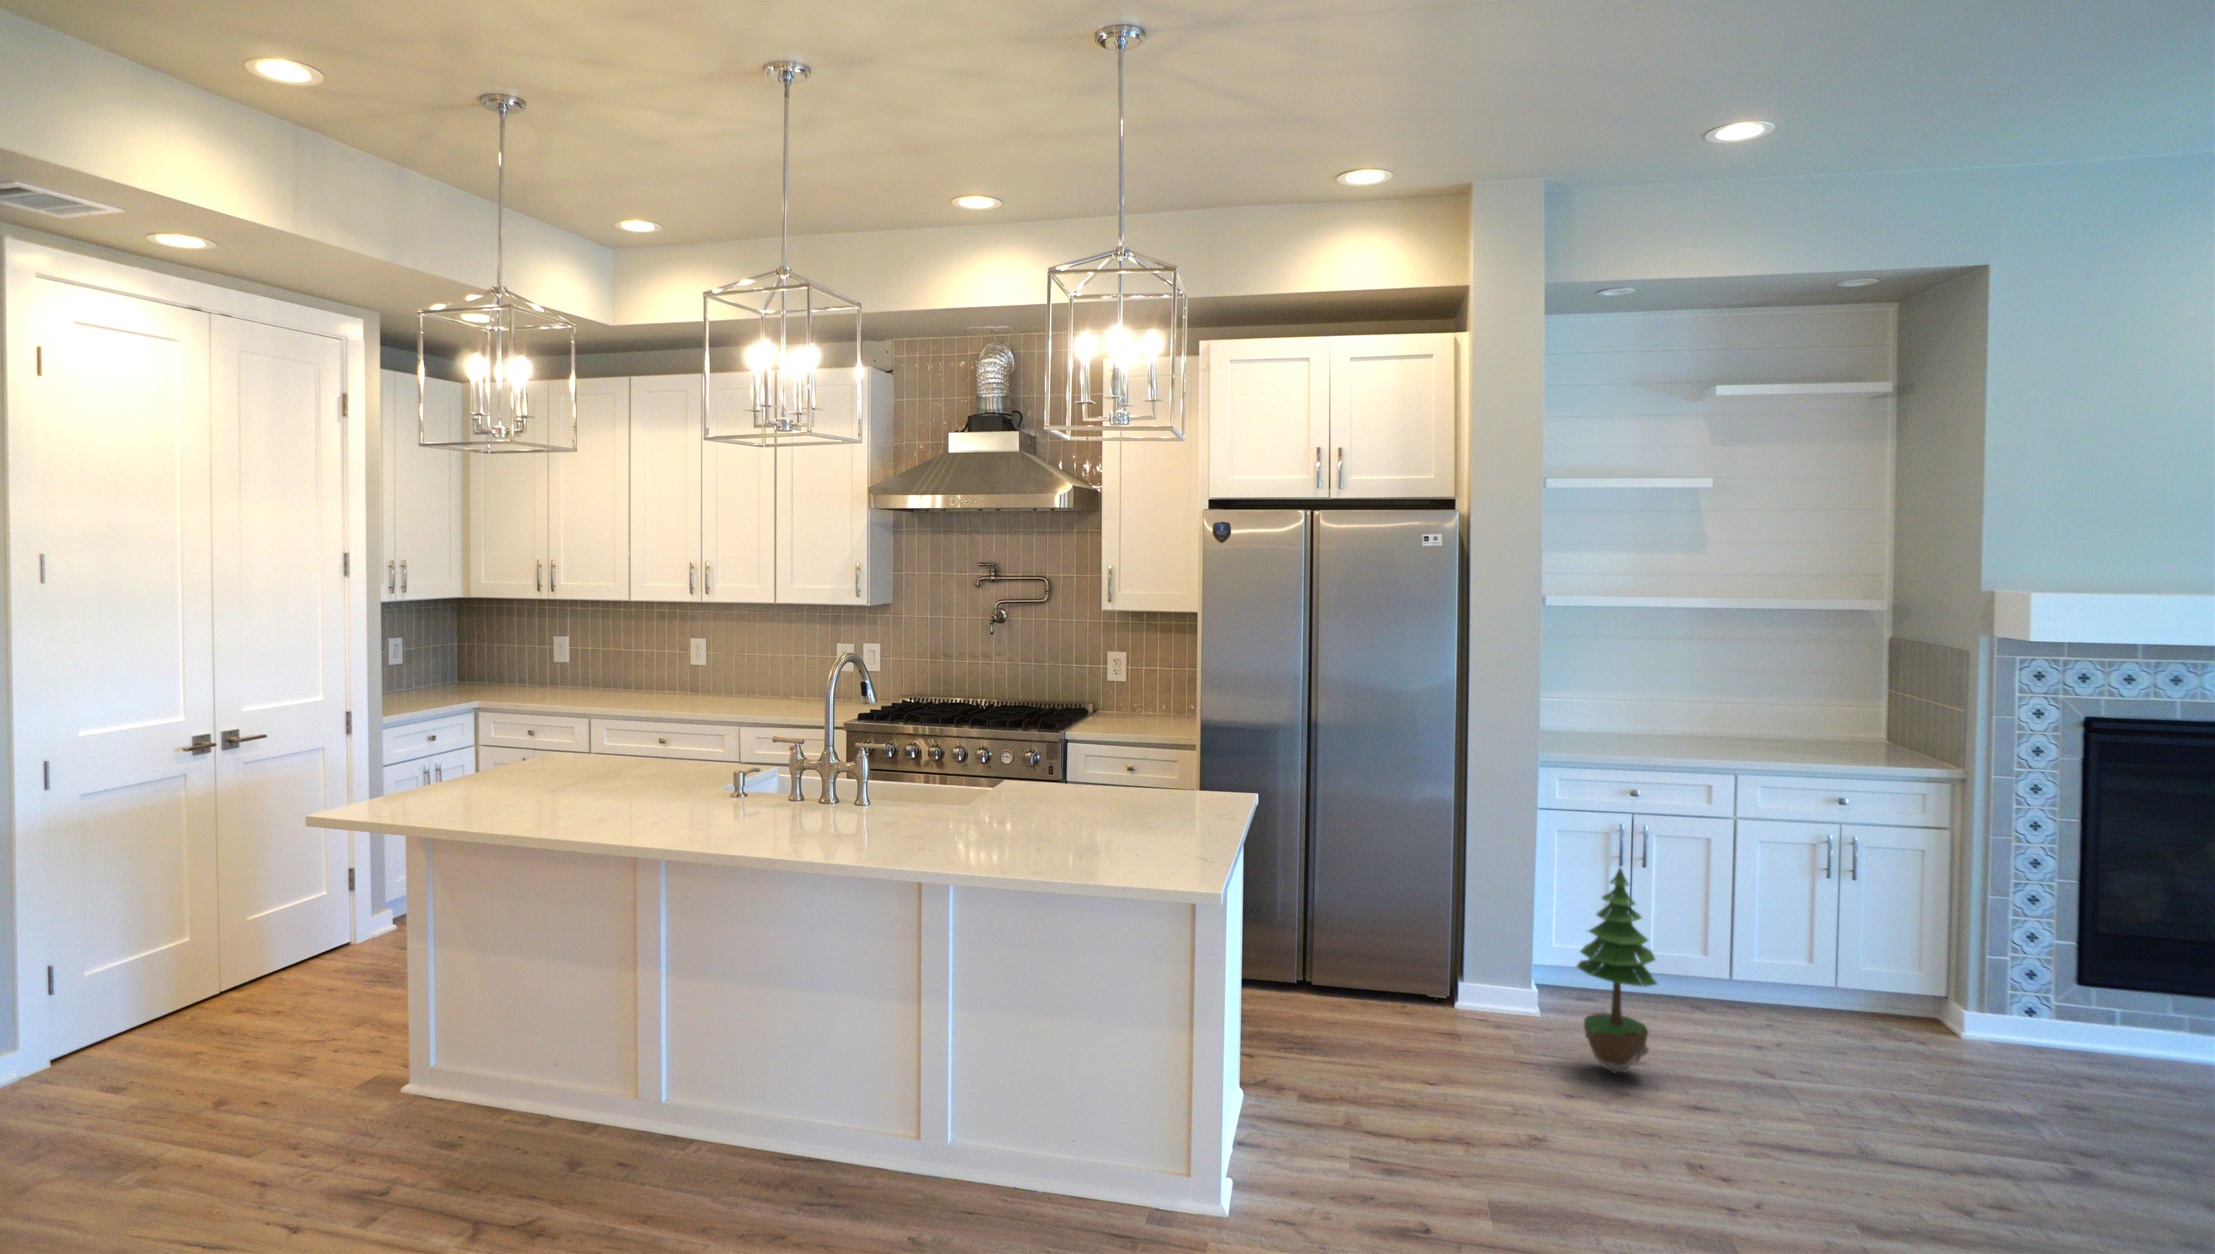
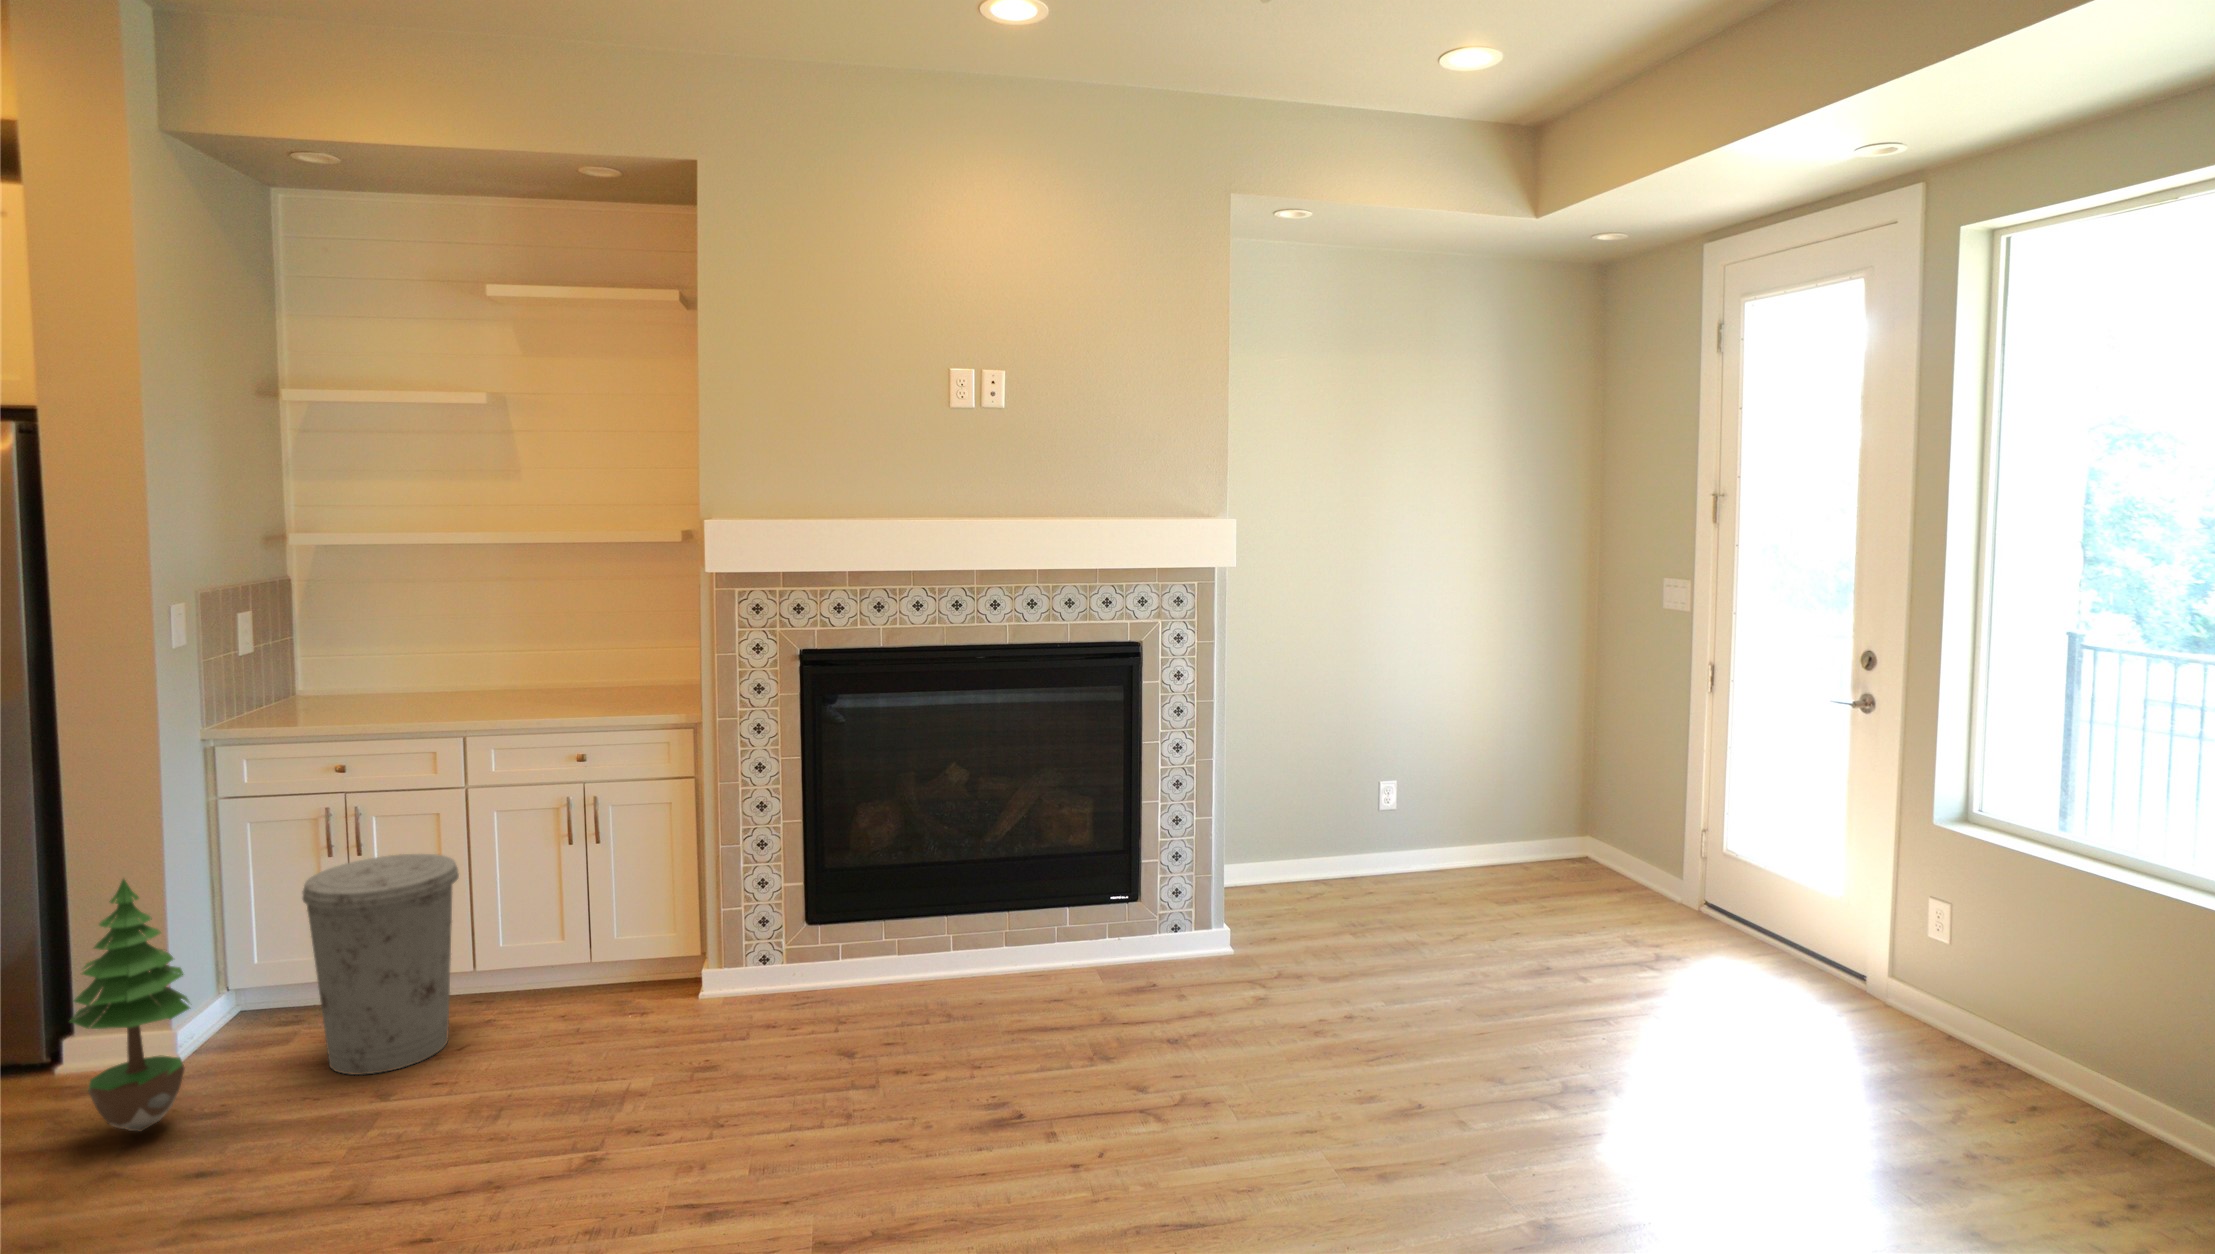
trash can: none [1667,872,1795,1058] -> present [302,854,459,1075]

